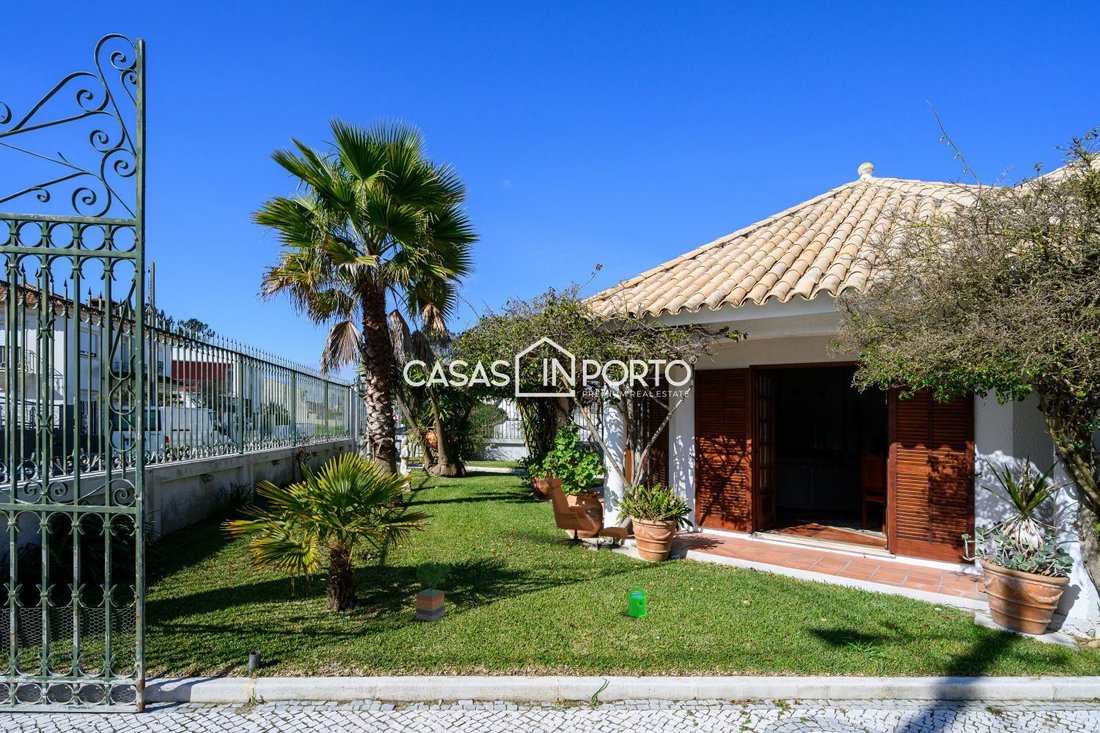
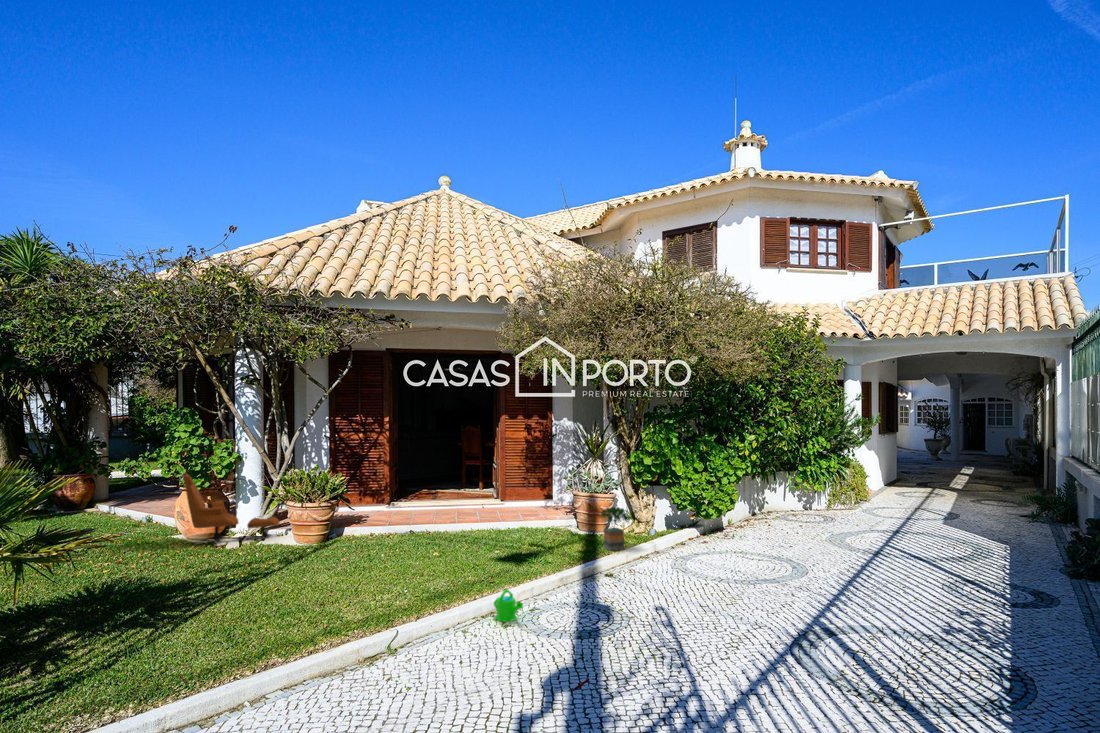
potted tree: present [416,561,450,621] -> present [601,507,630,551]
watering can: present [627,587,647,617] -> present [494,589,523,622]

